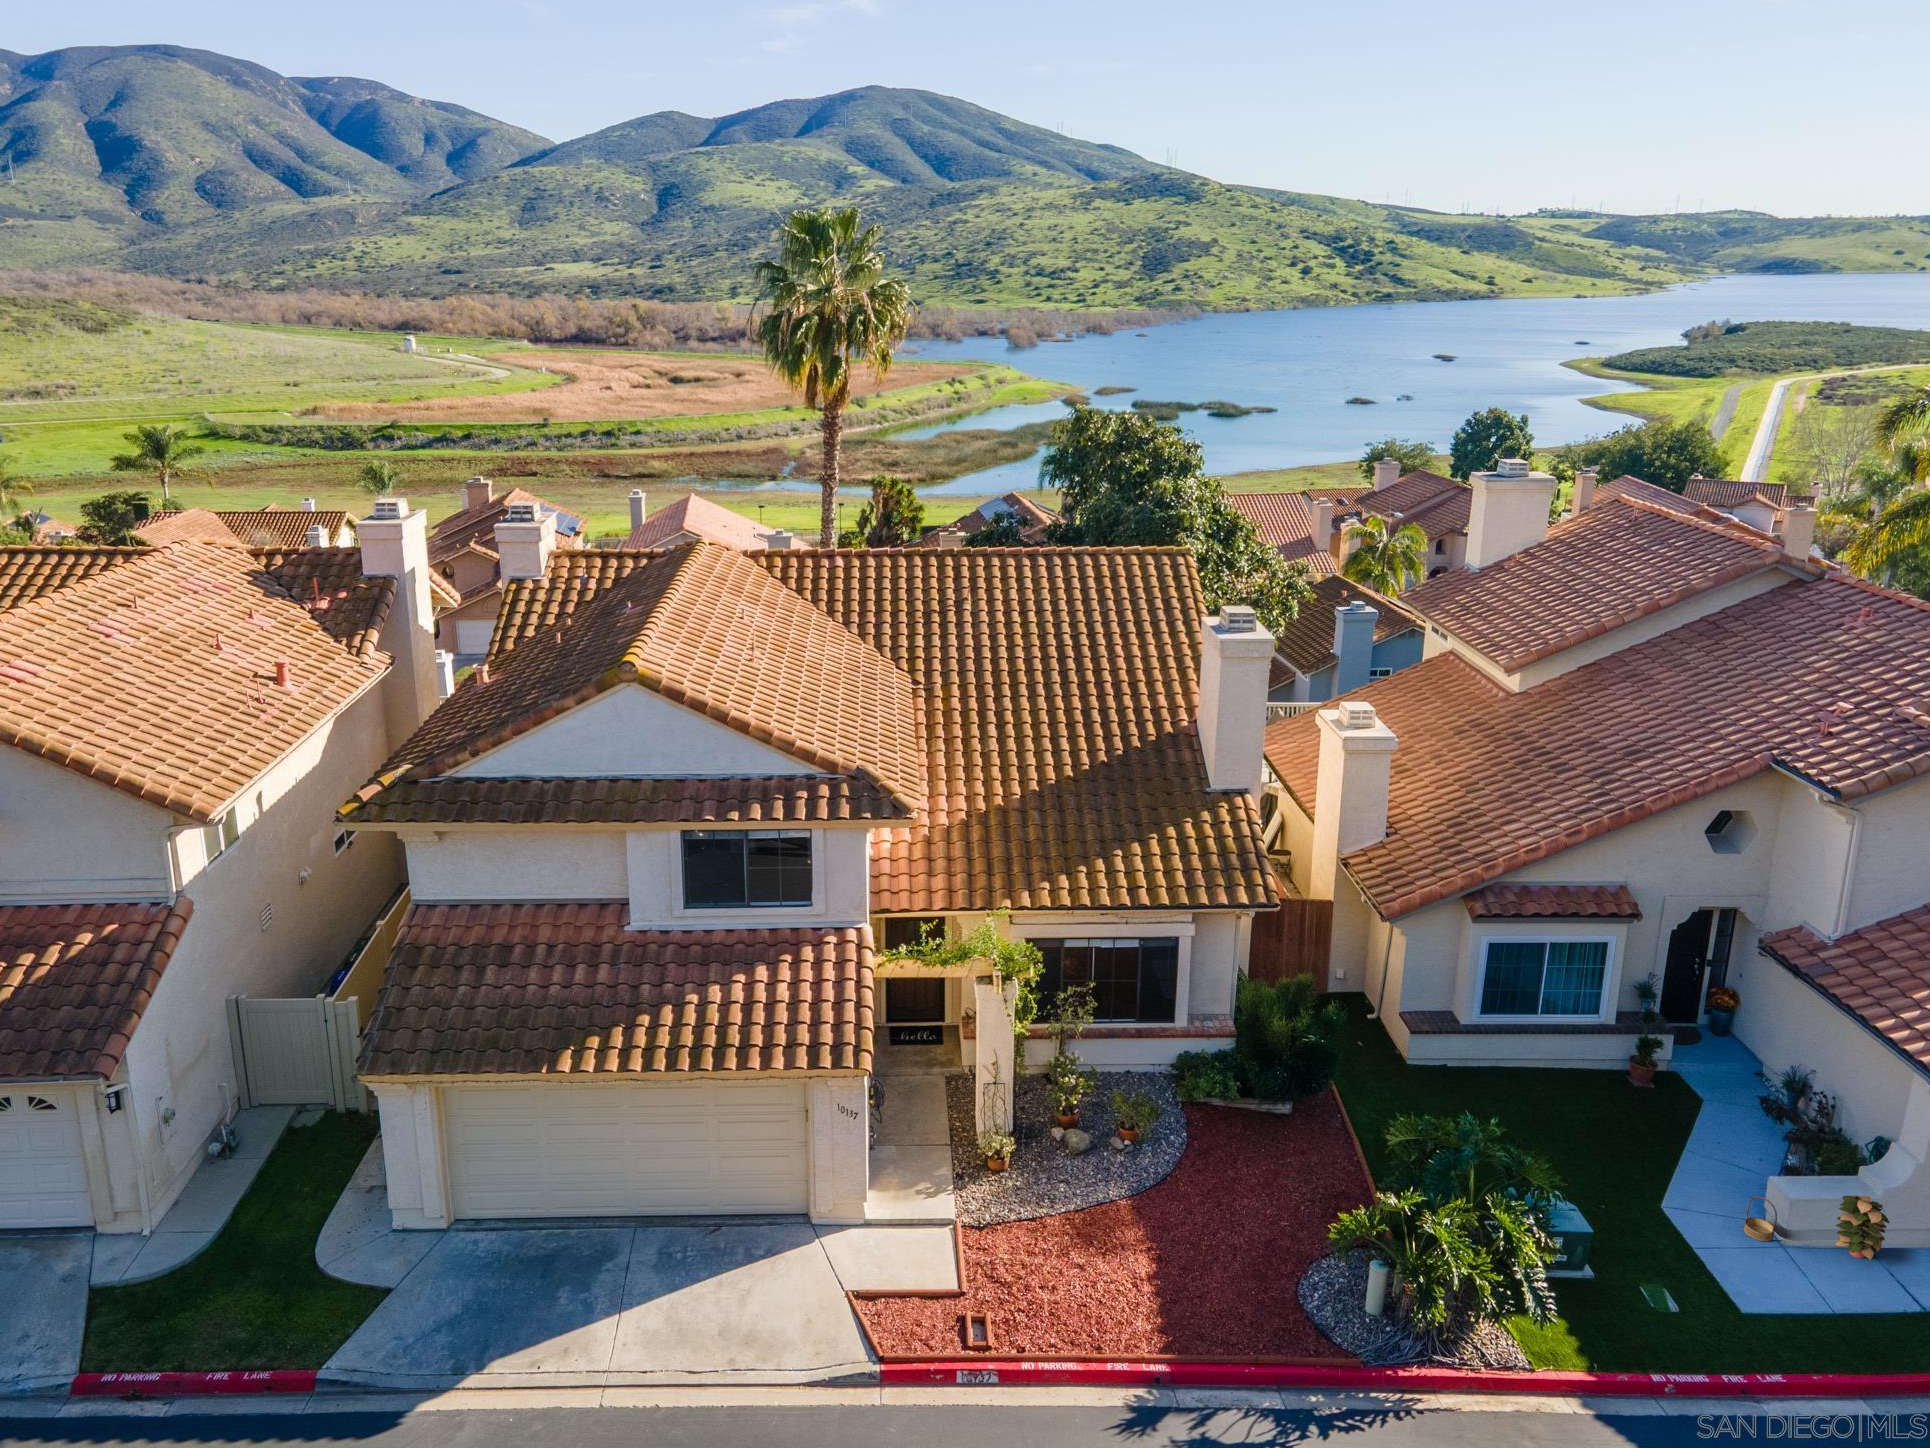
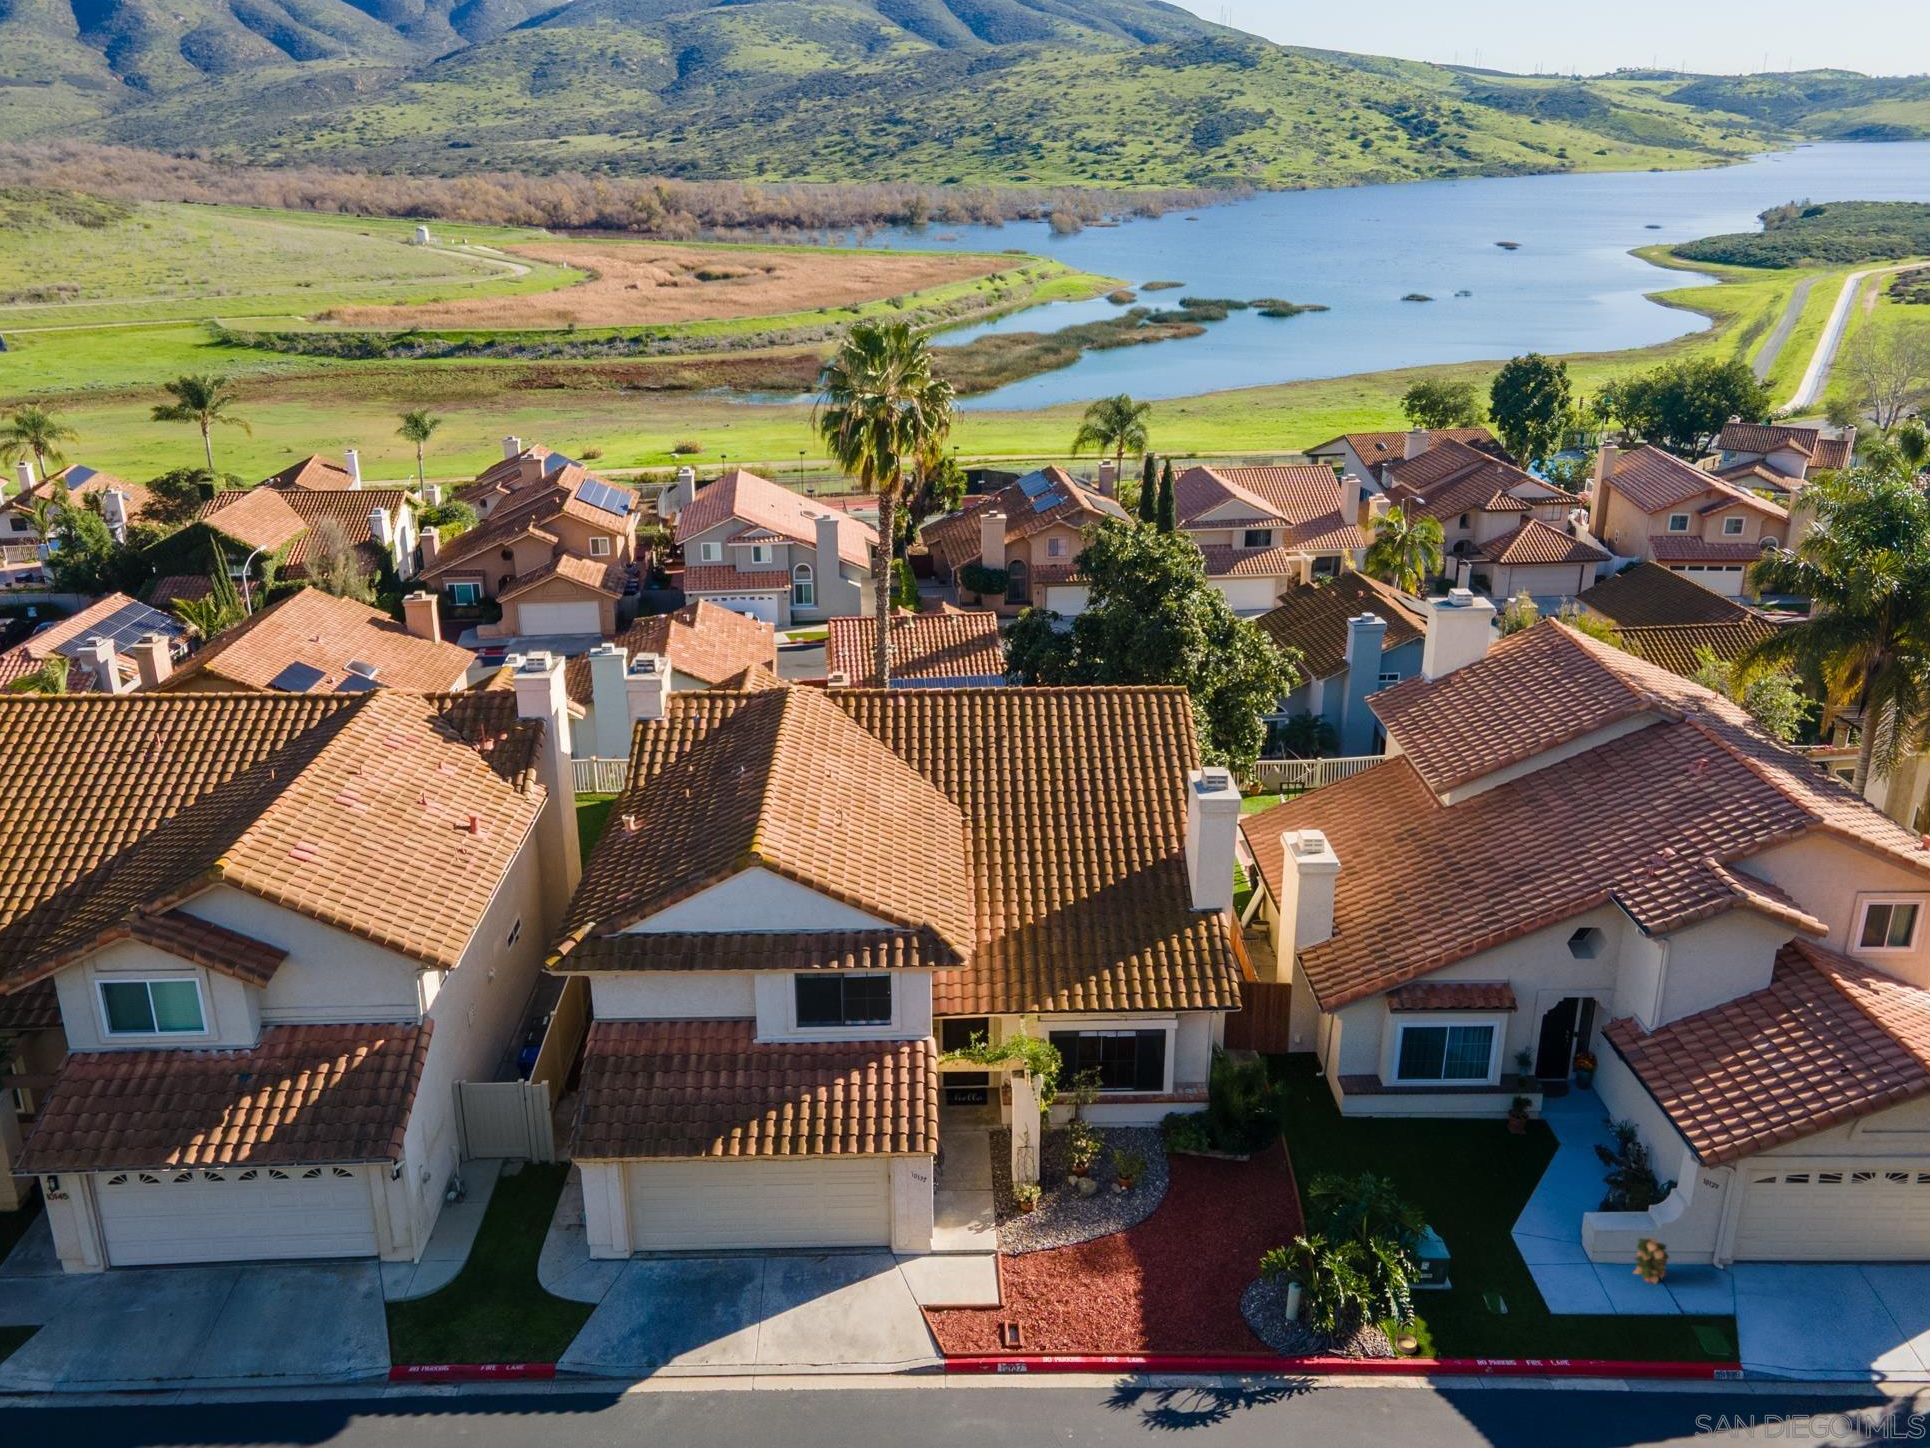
basket: present [1744,1196,1777,1241] -> present [1396,1321,1417,1354]

